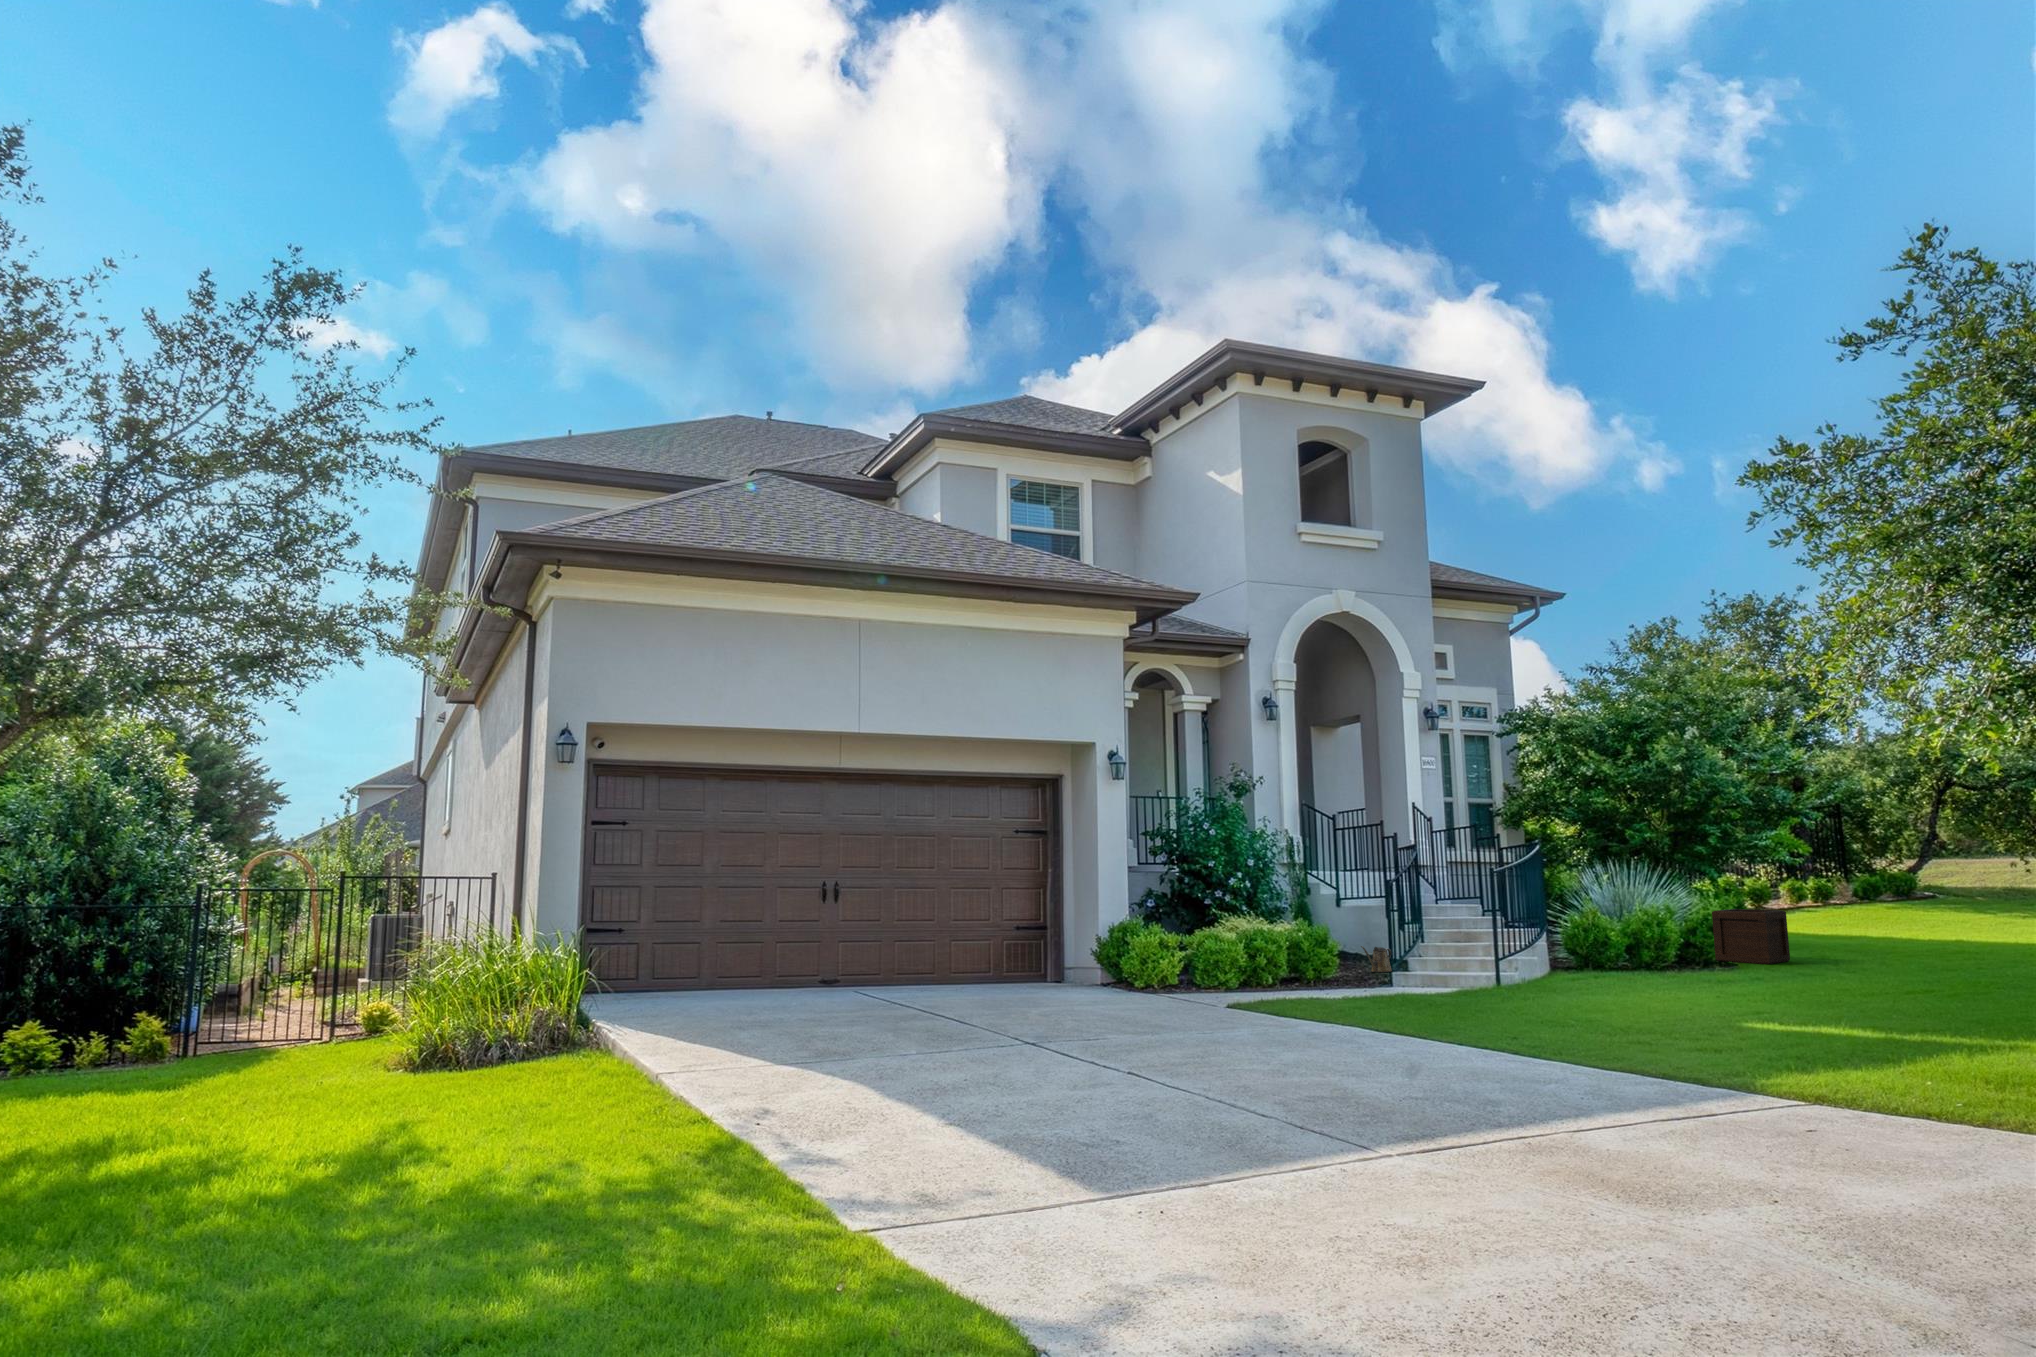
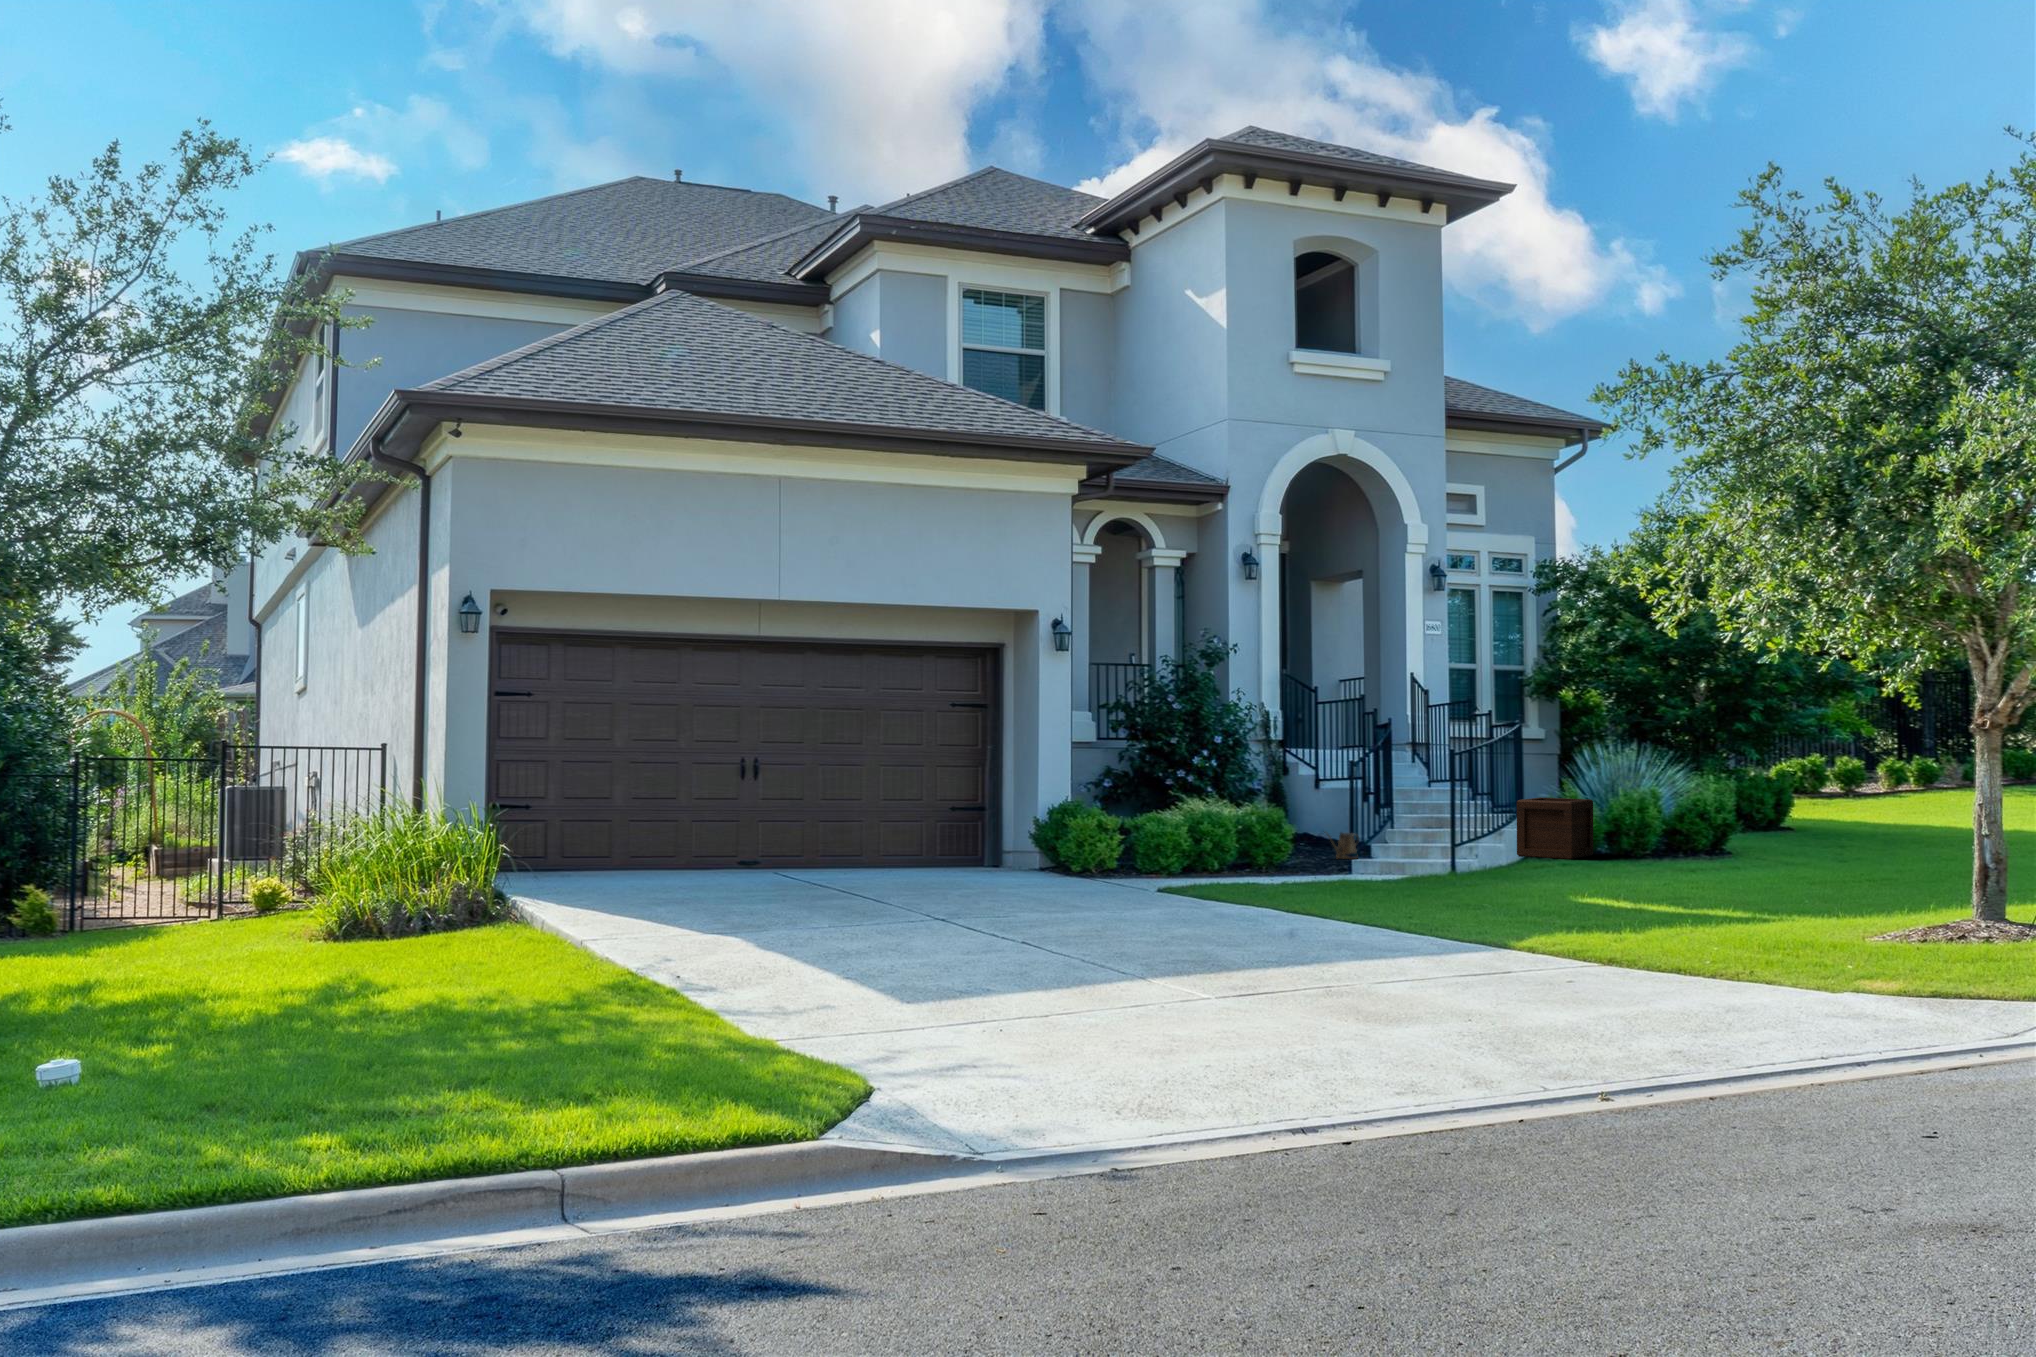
wooden crate: present [1712,909,1790,964] -> present [1517,797,1593,859]

